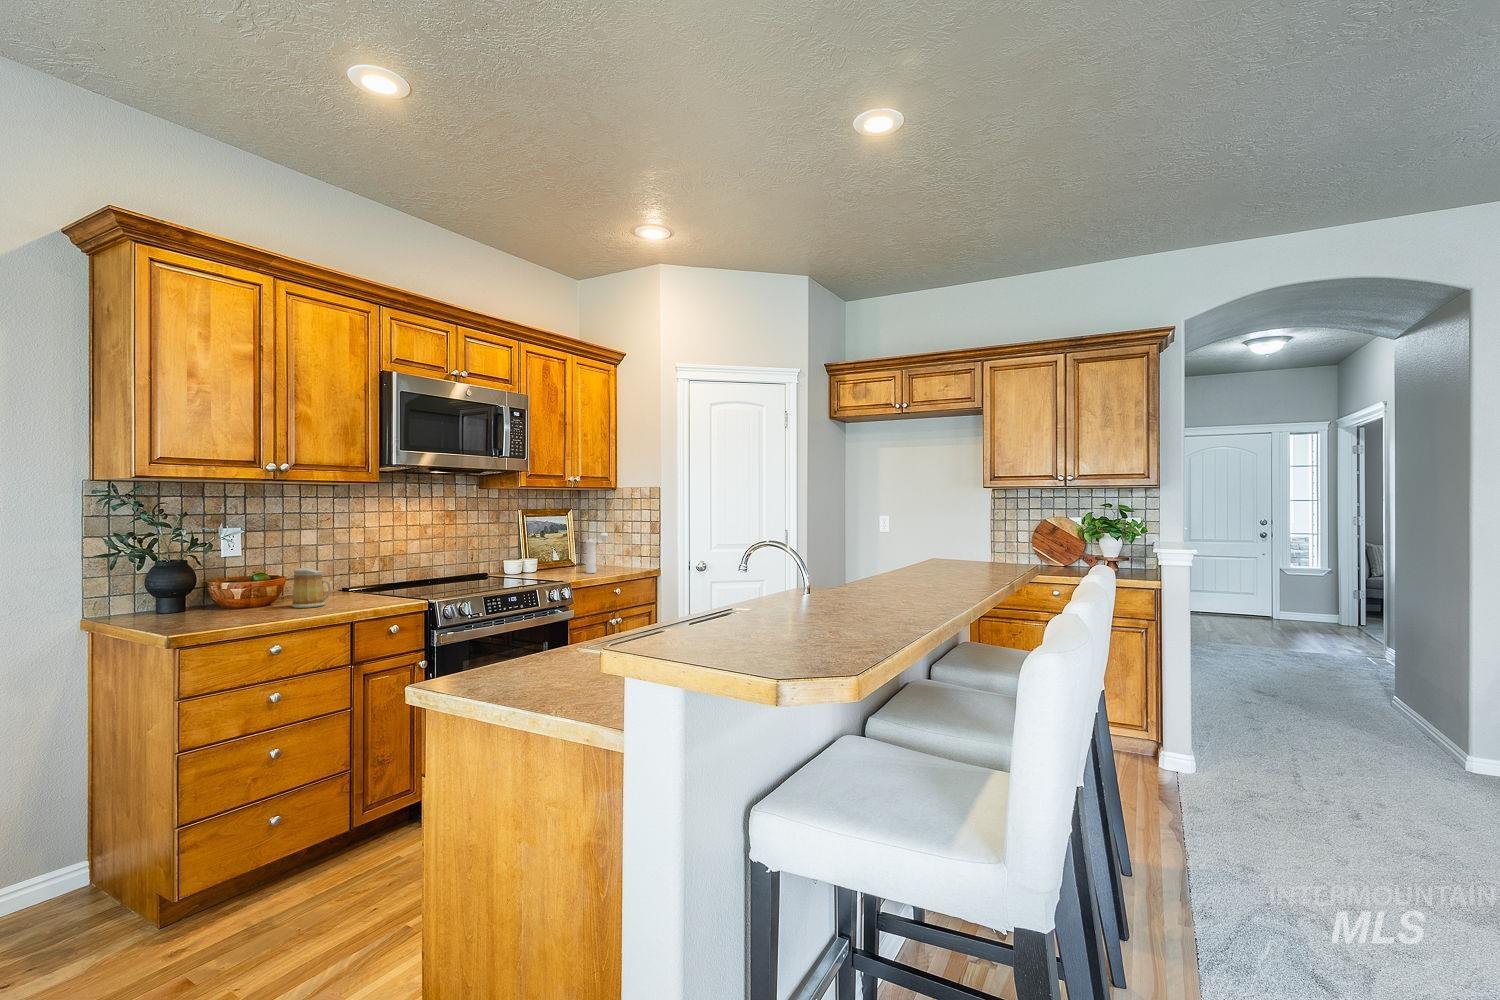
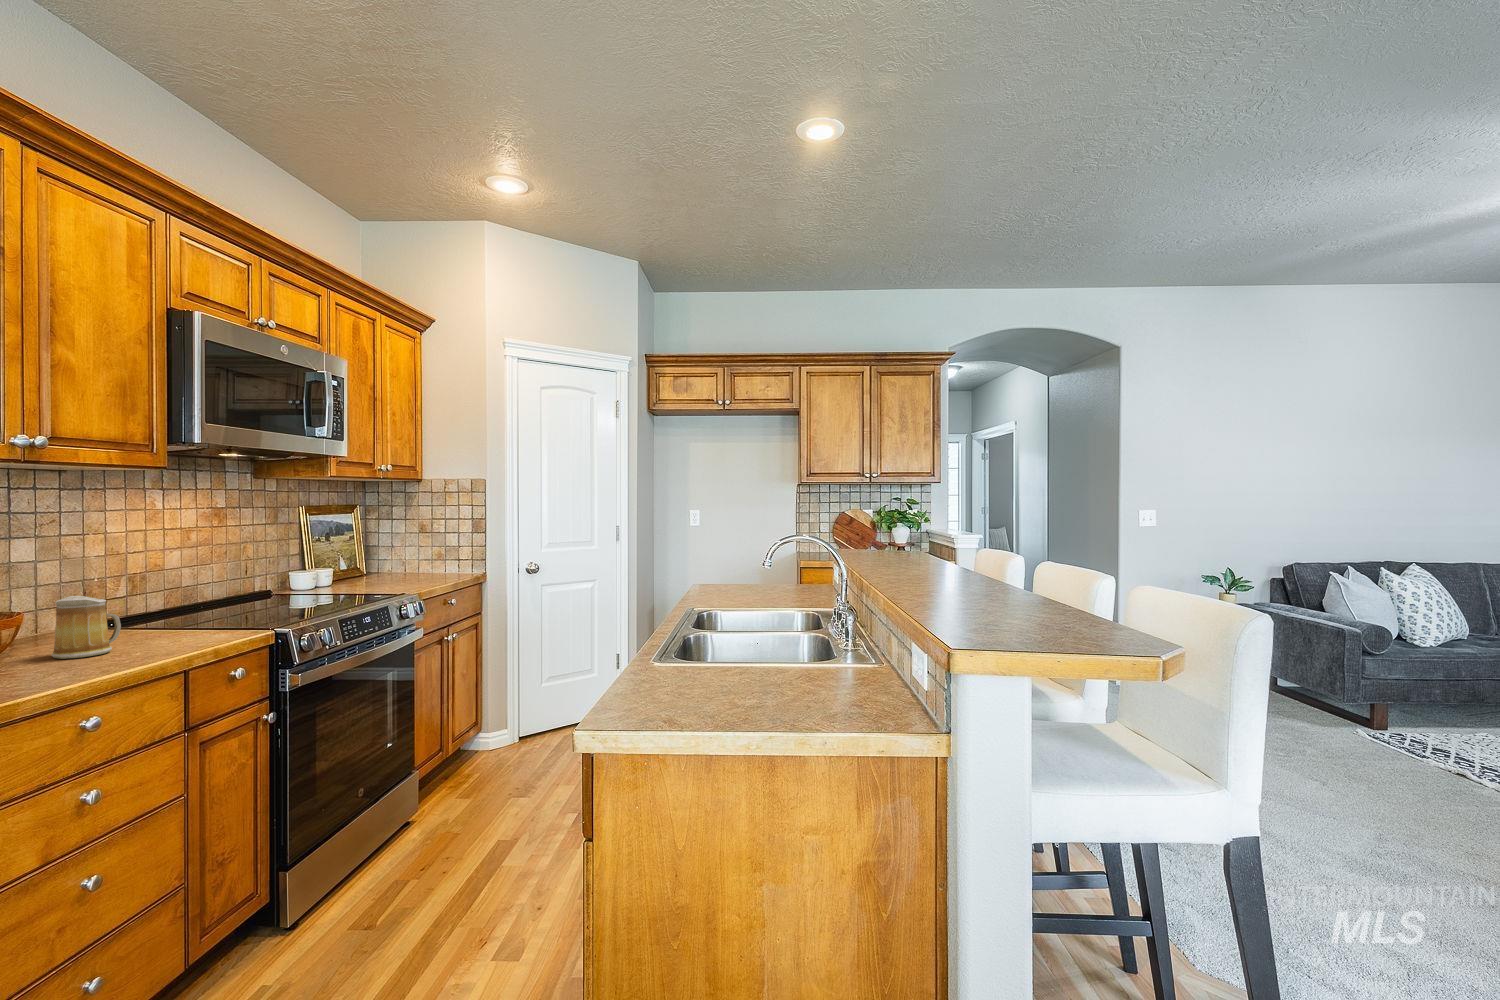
pepper mill: present [586,533,608,573] -> none [399,533,422,582]

